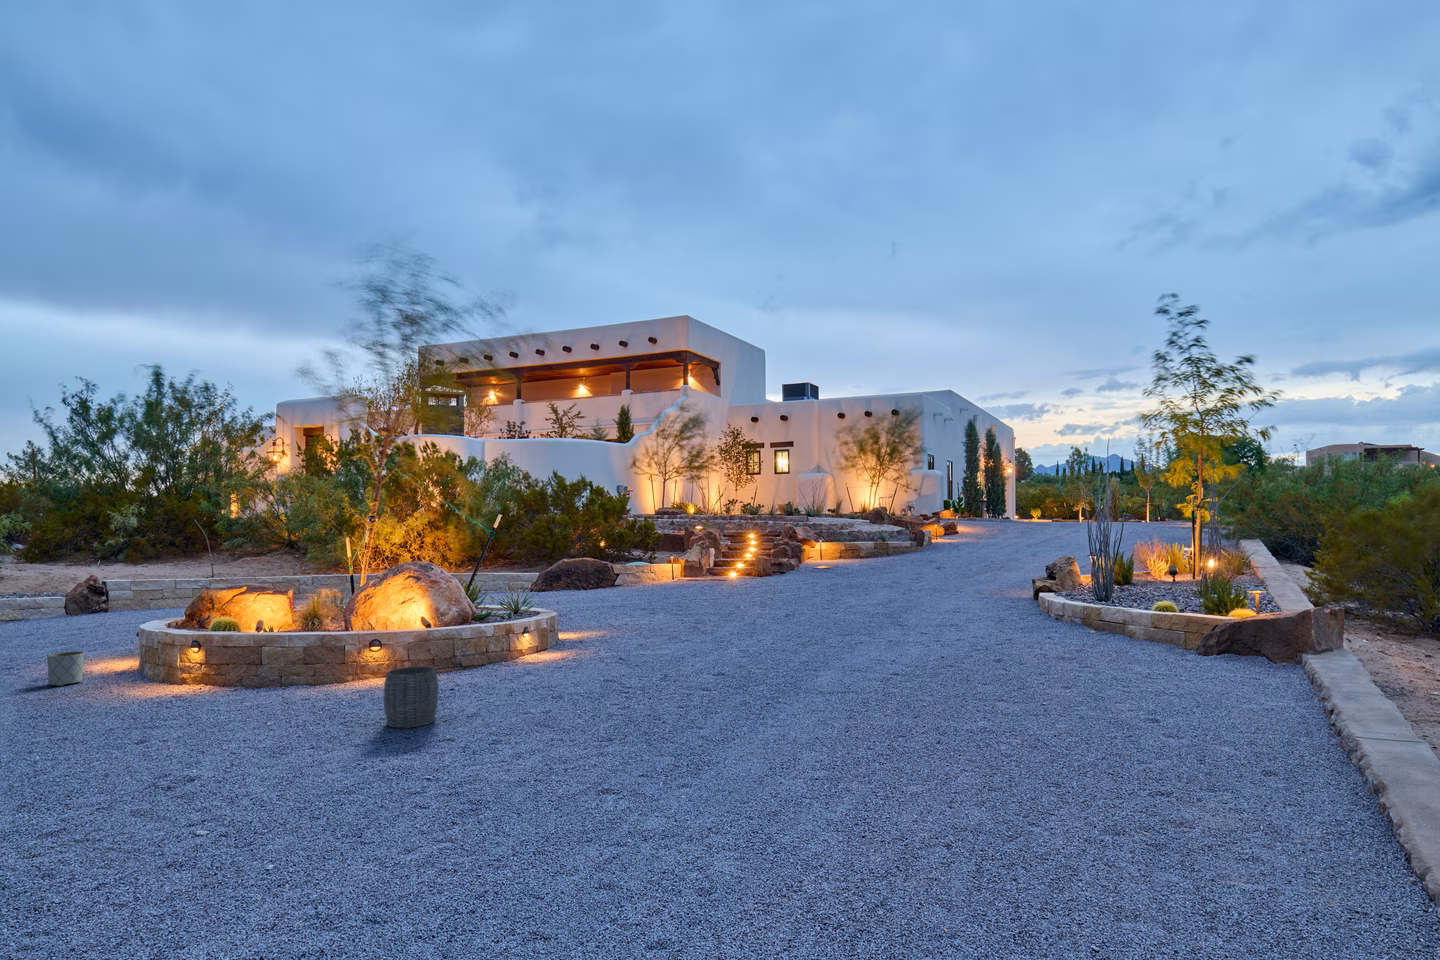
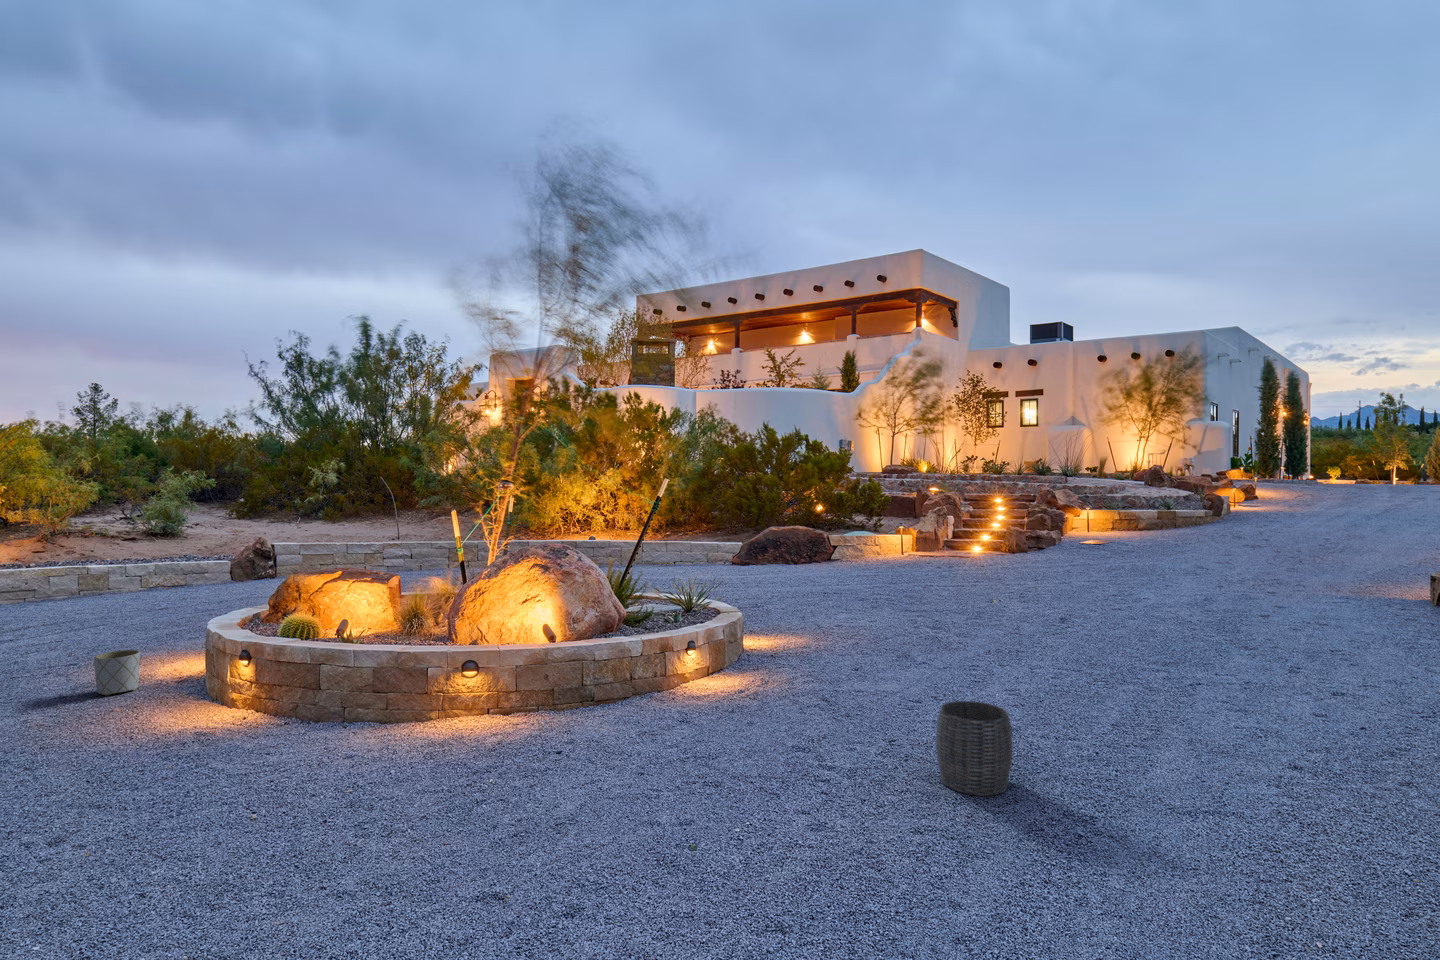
woven basket: present [384,666,438,728] -> present [936,701,1012,796]

